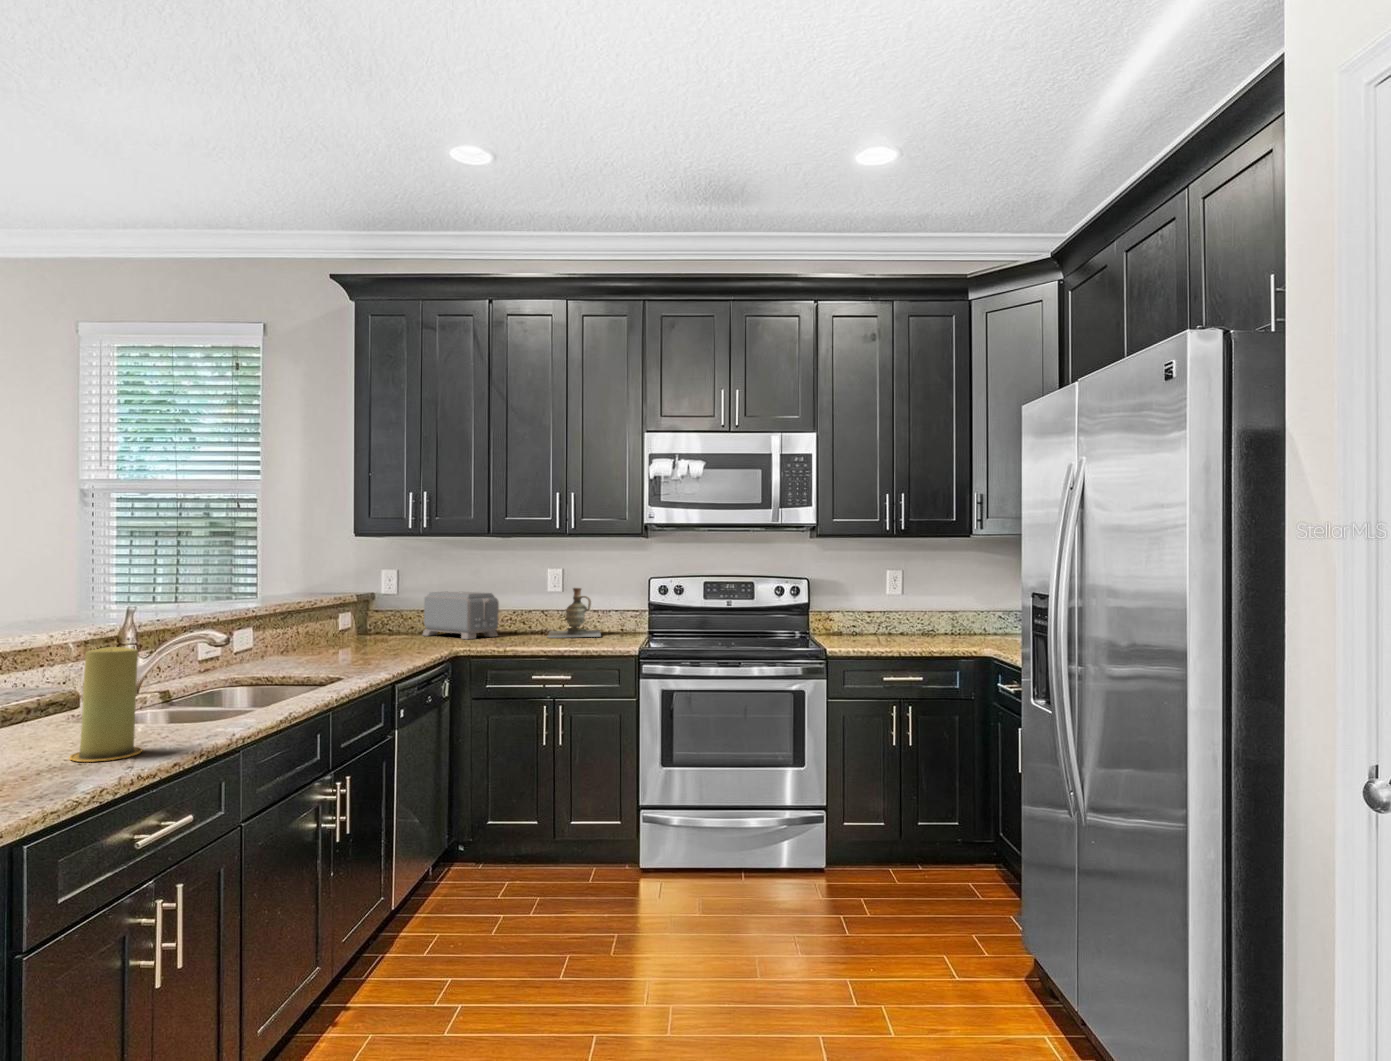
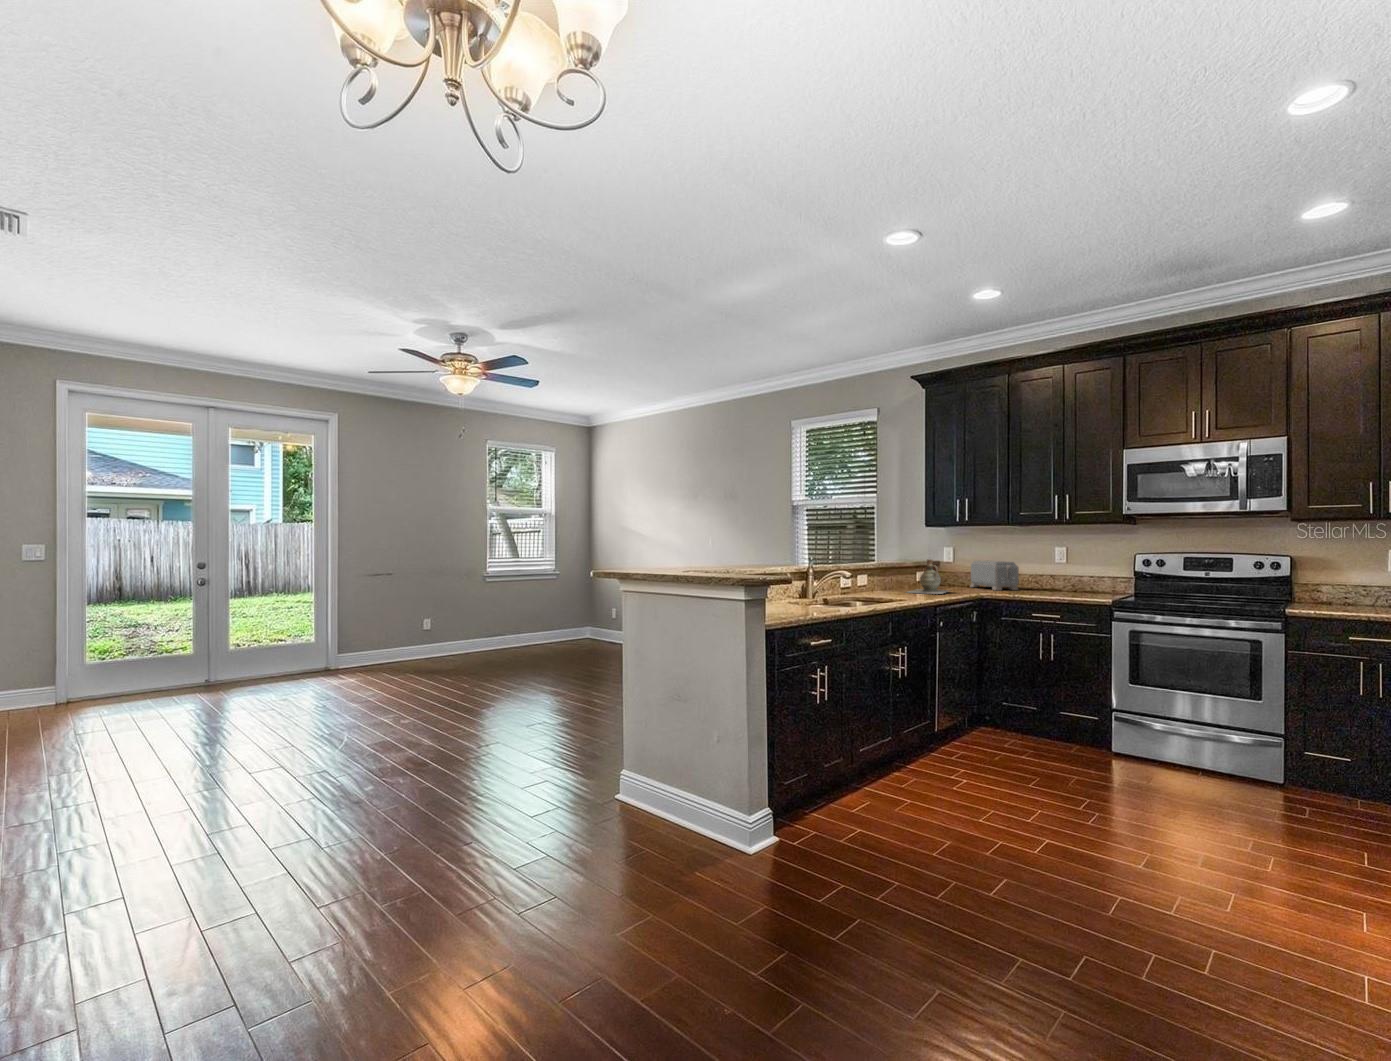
ceramic jug: present [548,588,601,638] -> present [908,559,948,594]
candle: present [69,647,143,762] -> none [788,573,811,615]

